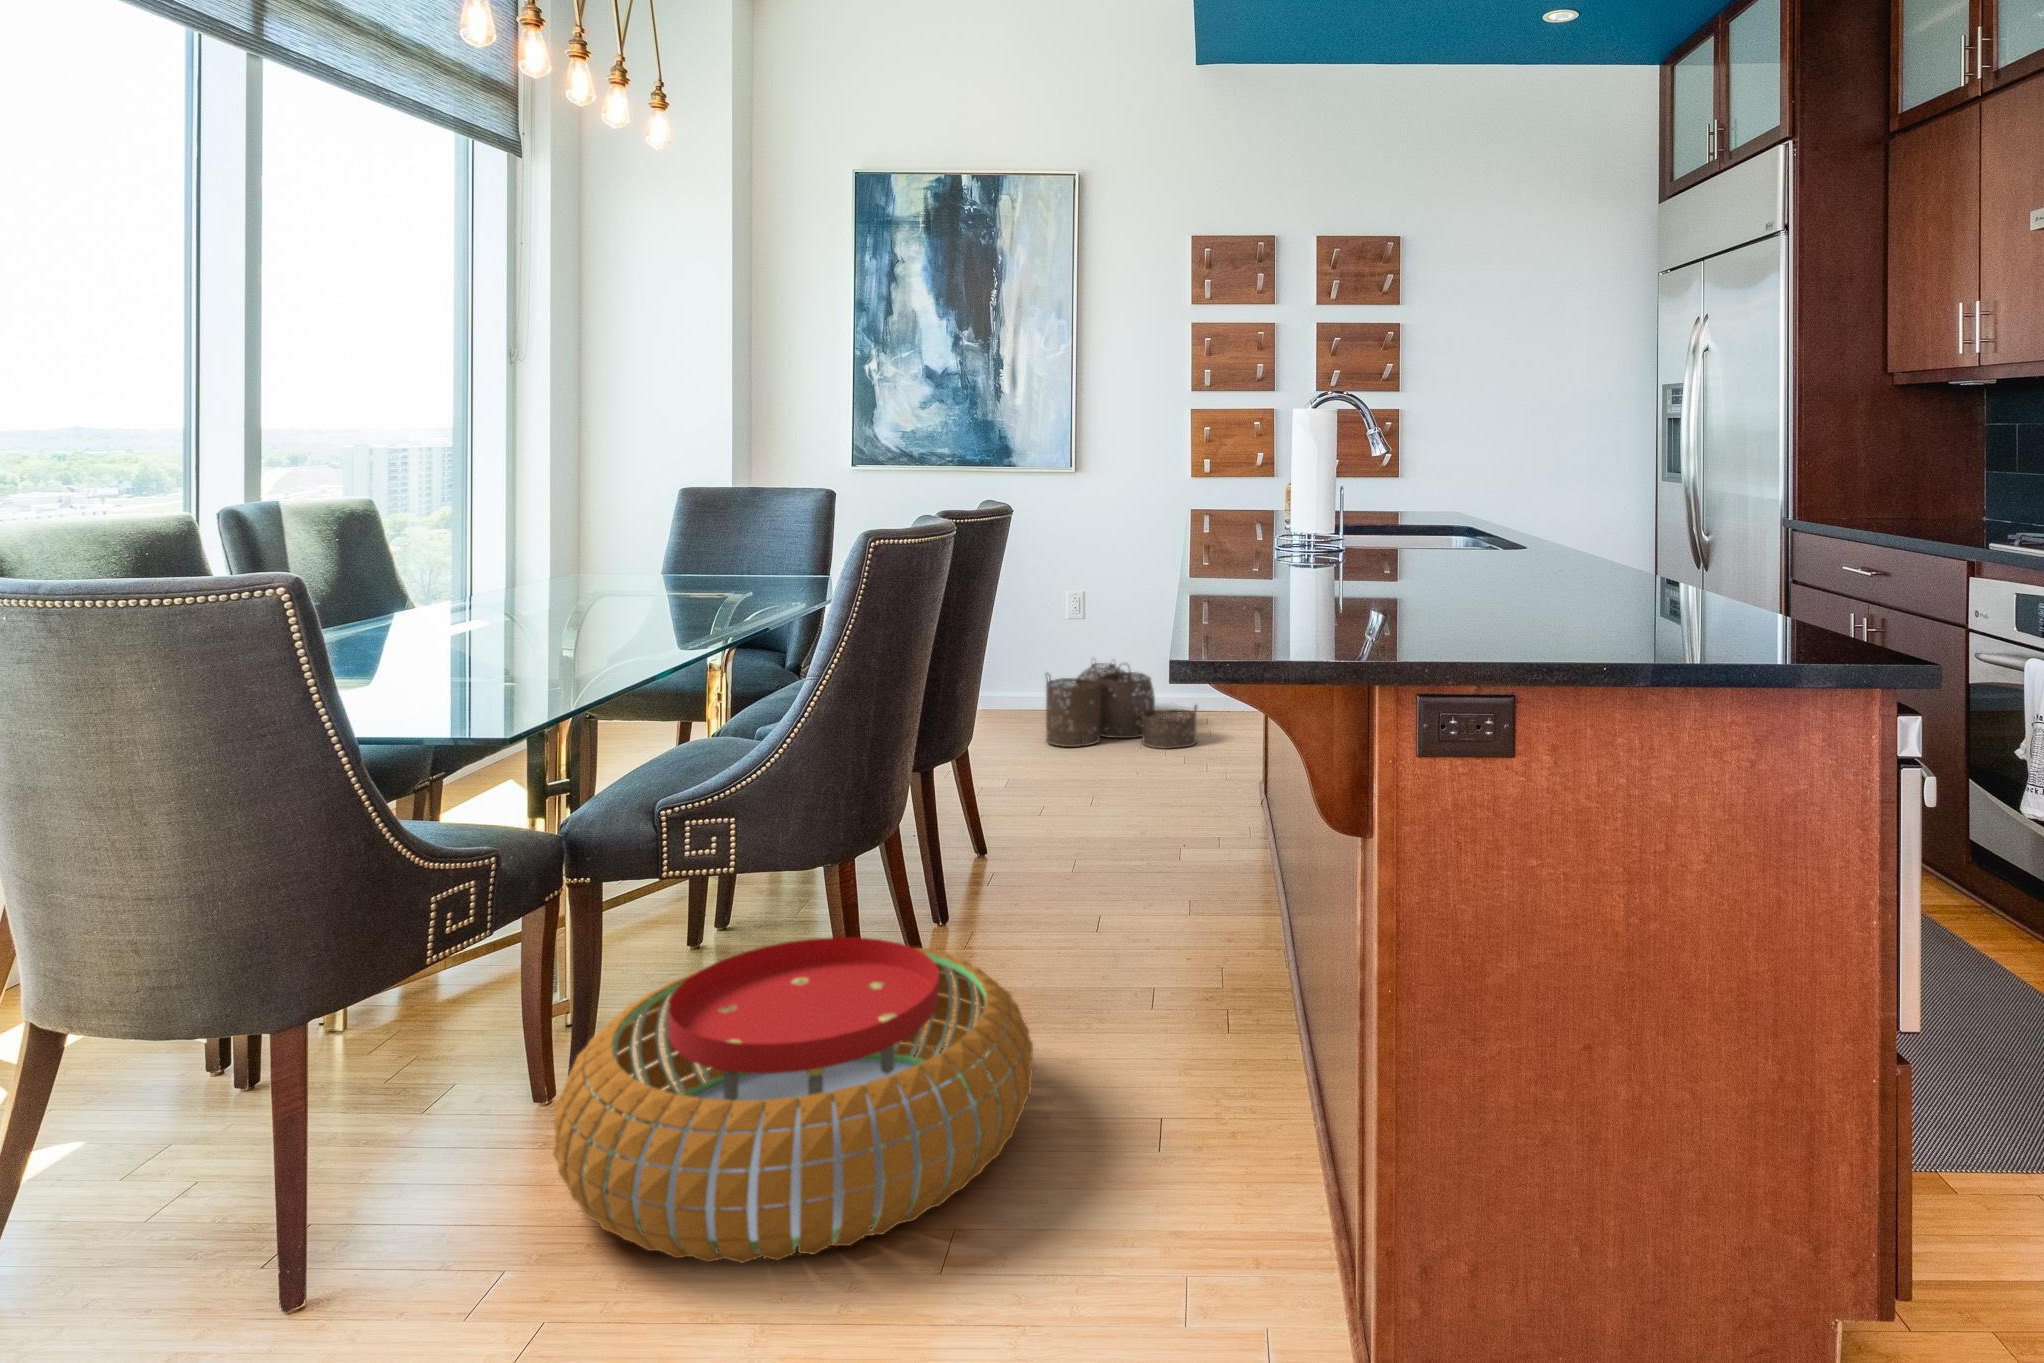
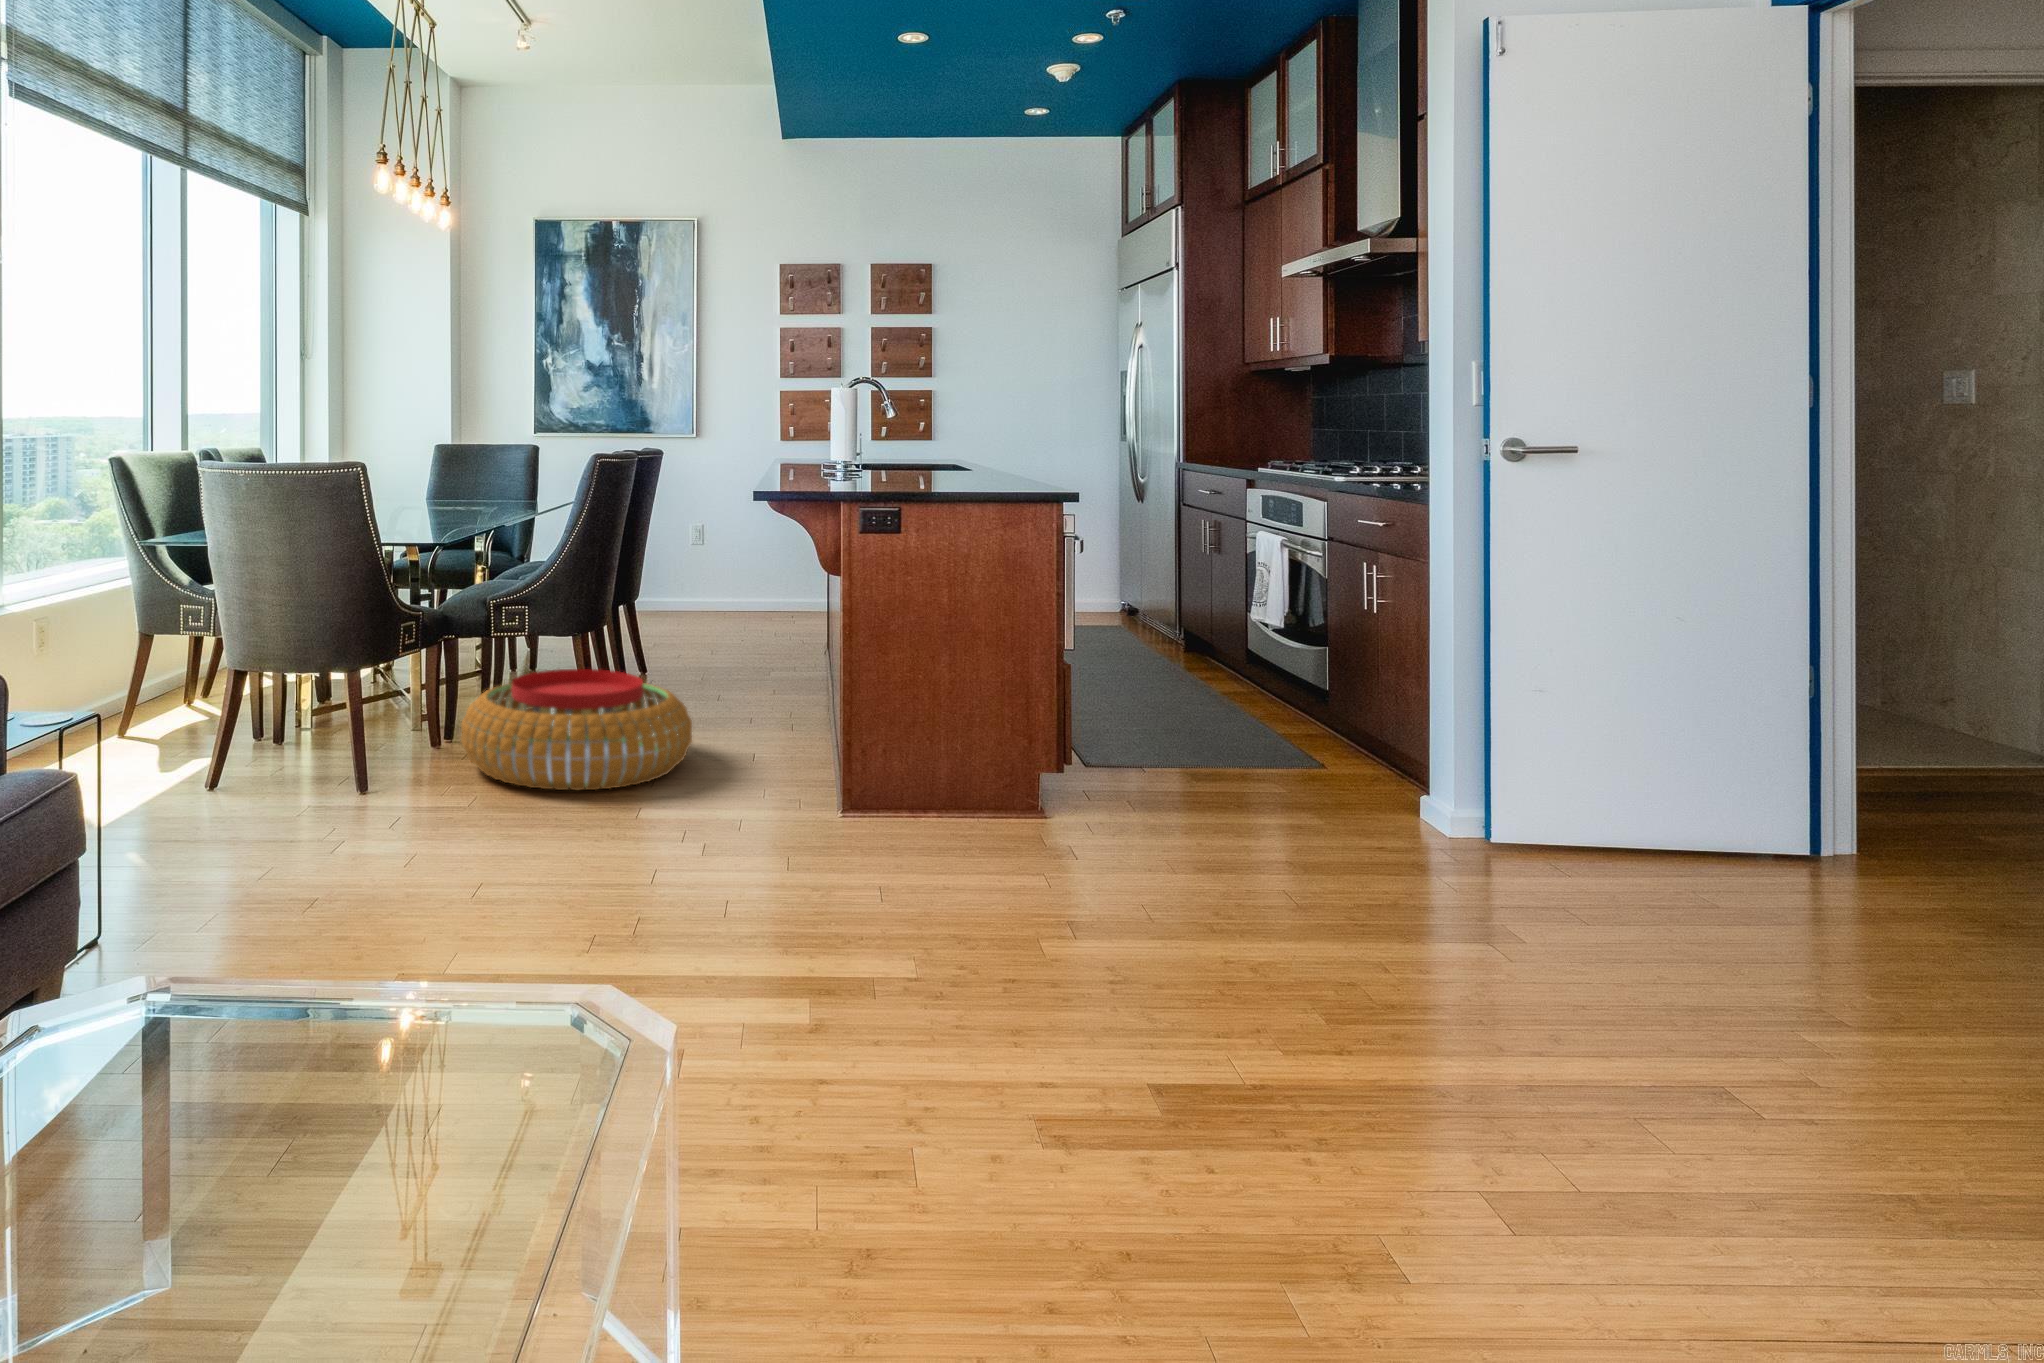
woven basket: present [1045,663,1197,749] -> none [675,572,783,631]

